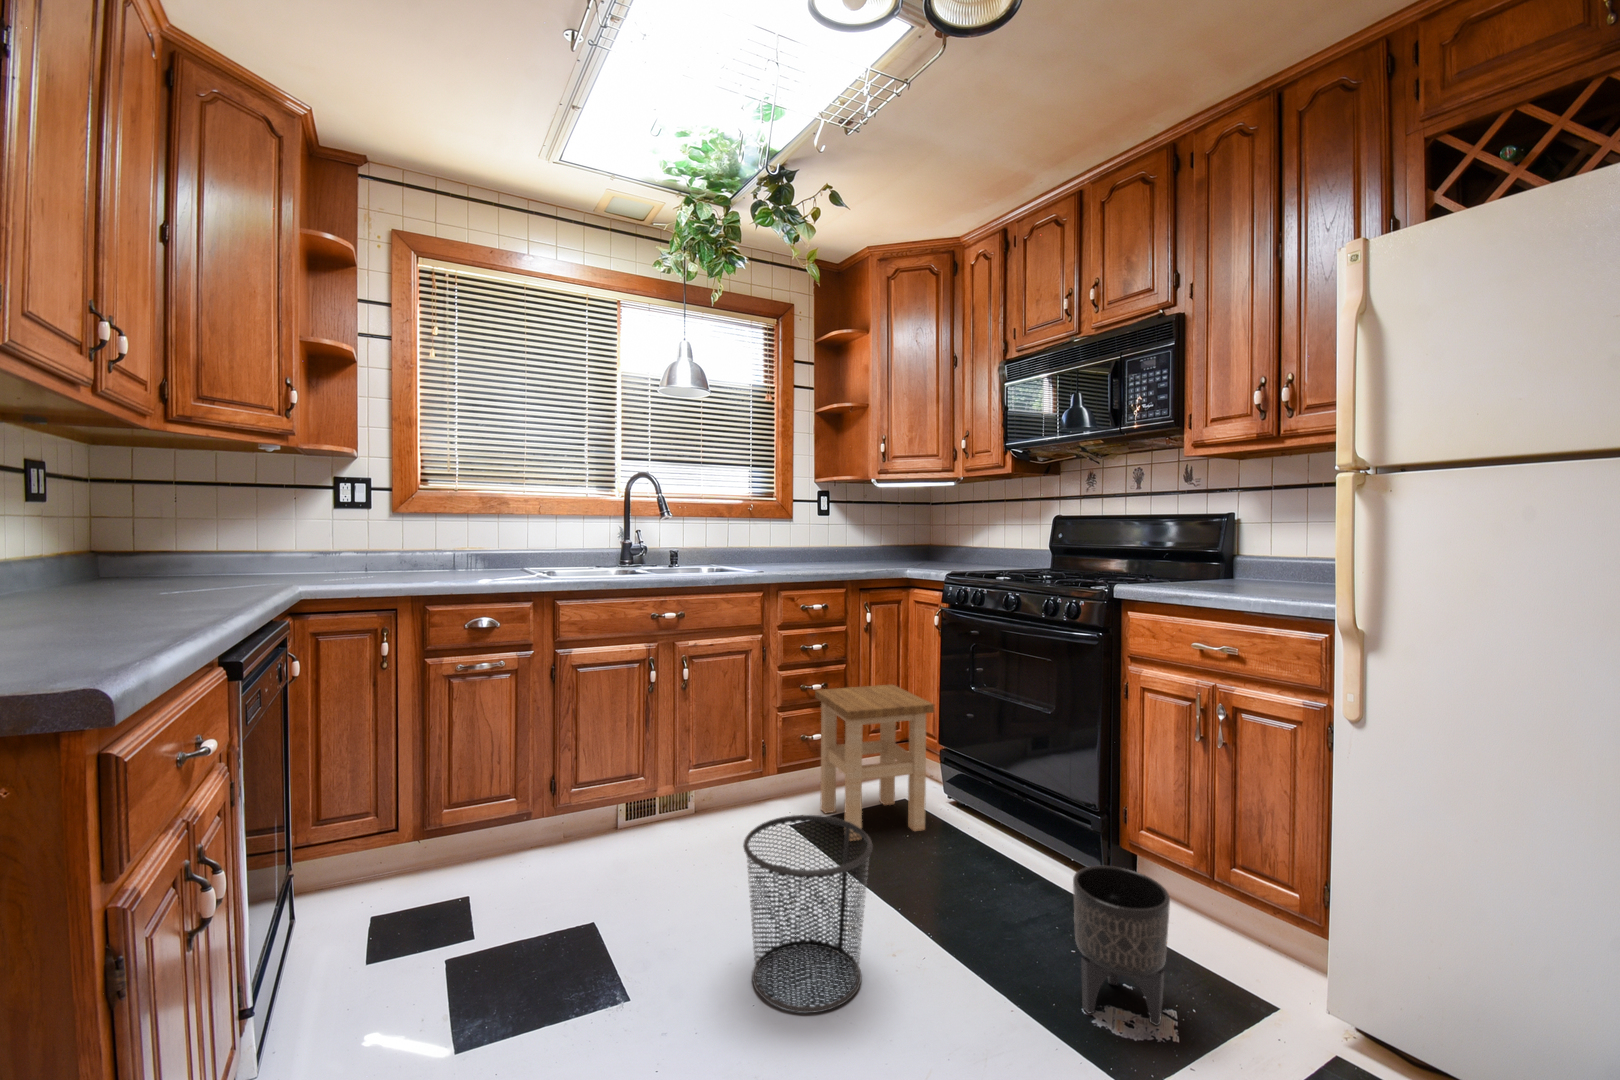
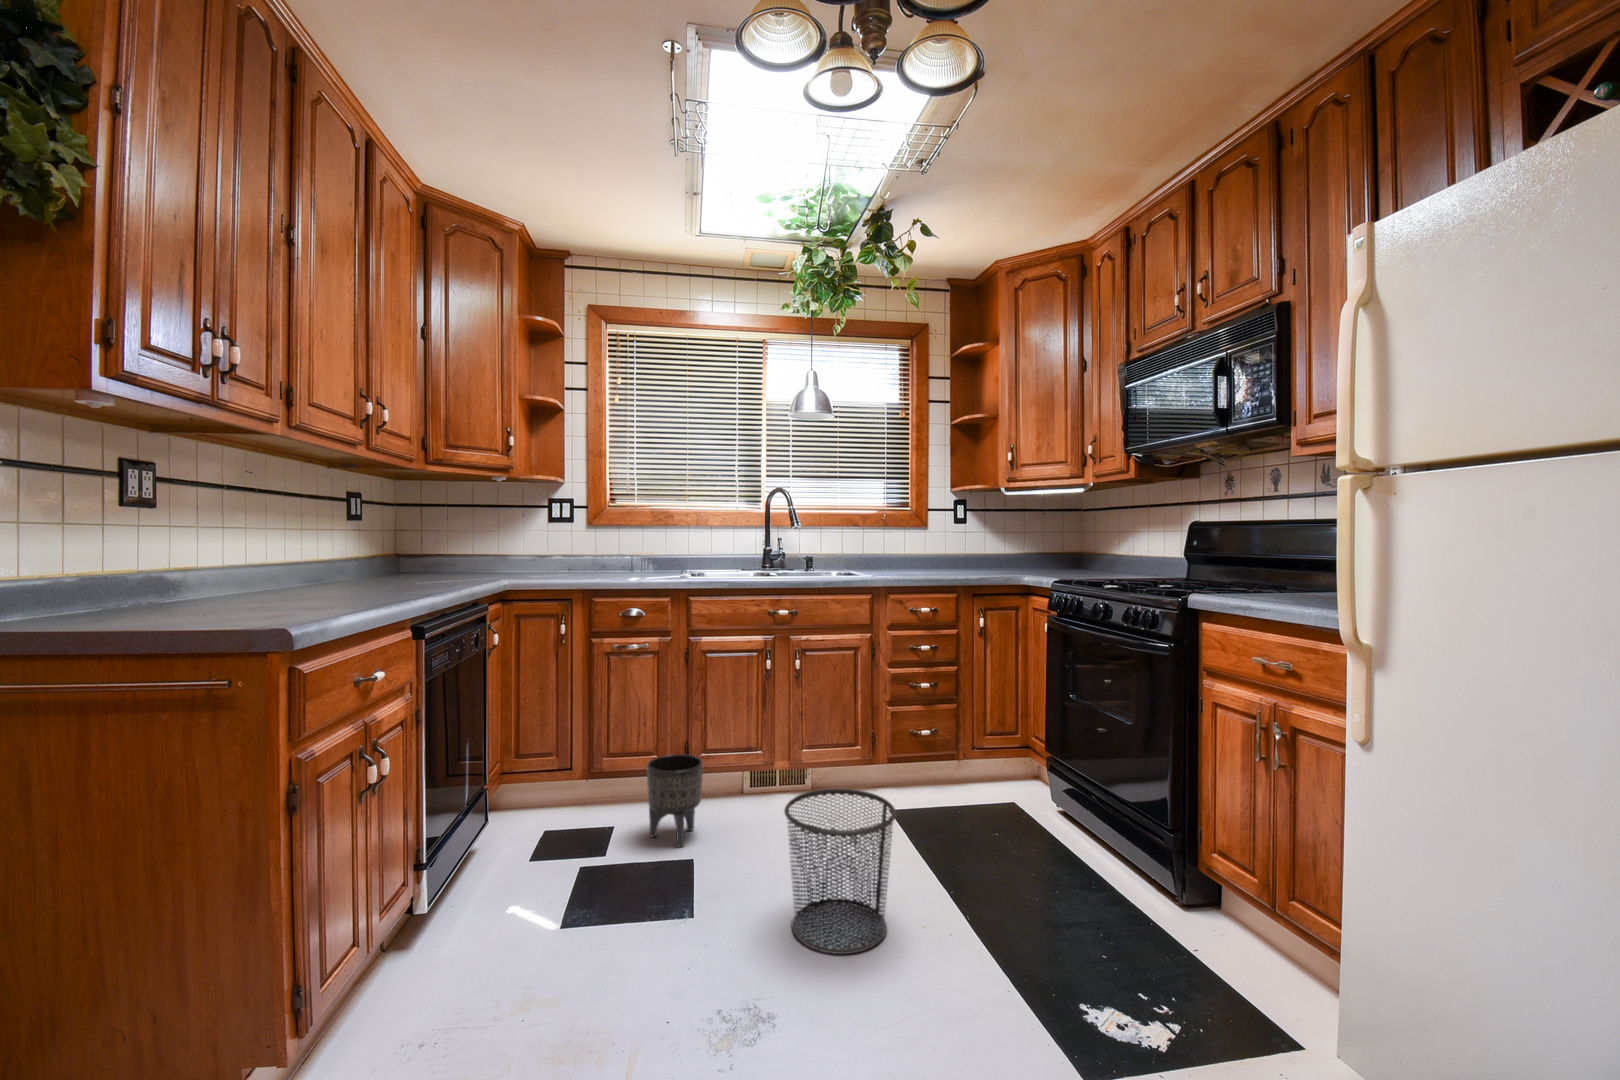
stool: present [815,684,934,841] -> none [921,689,1026,833]
planter: present [1073,866,1170,1026] -> present [647,754,703,847]

